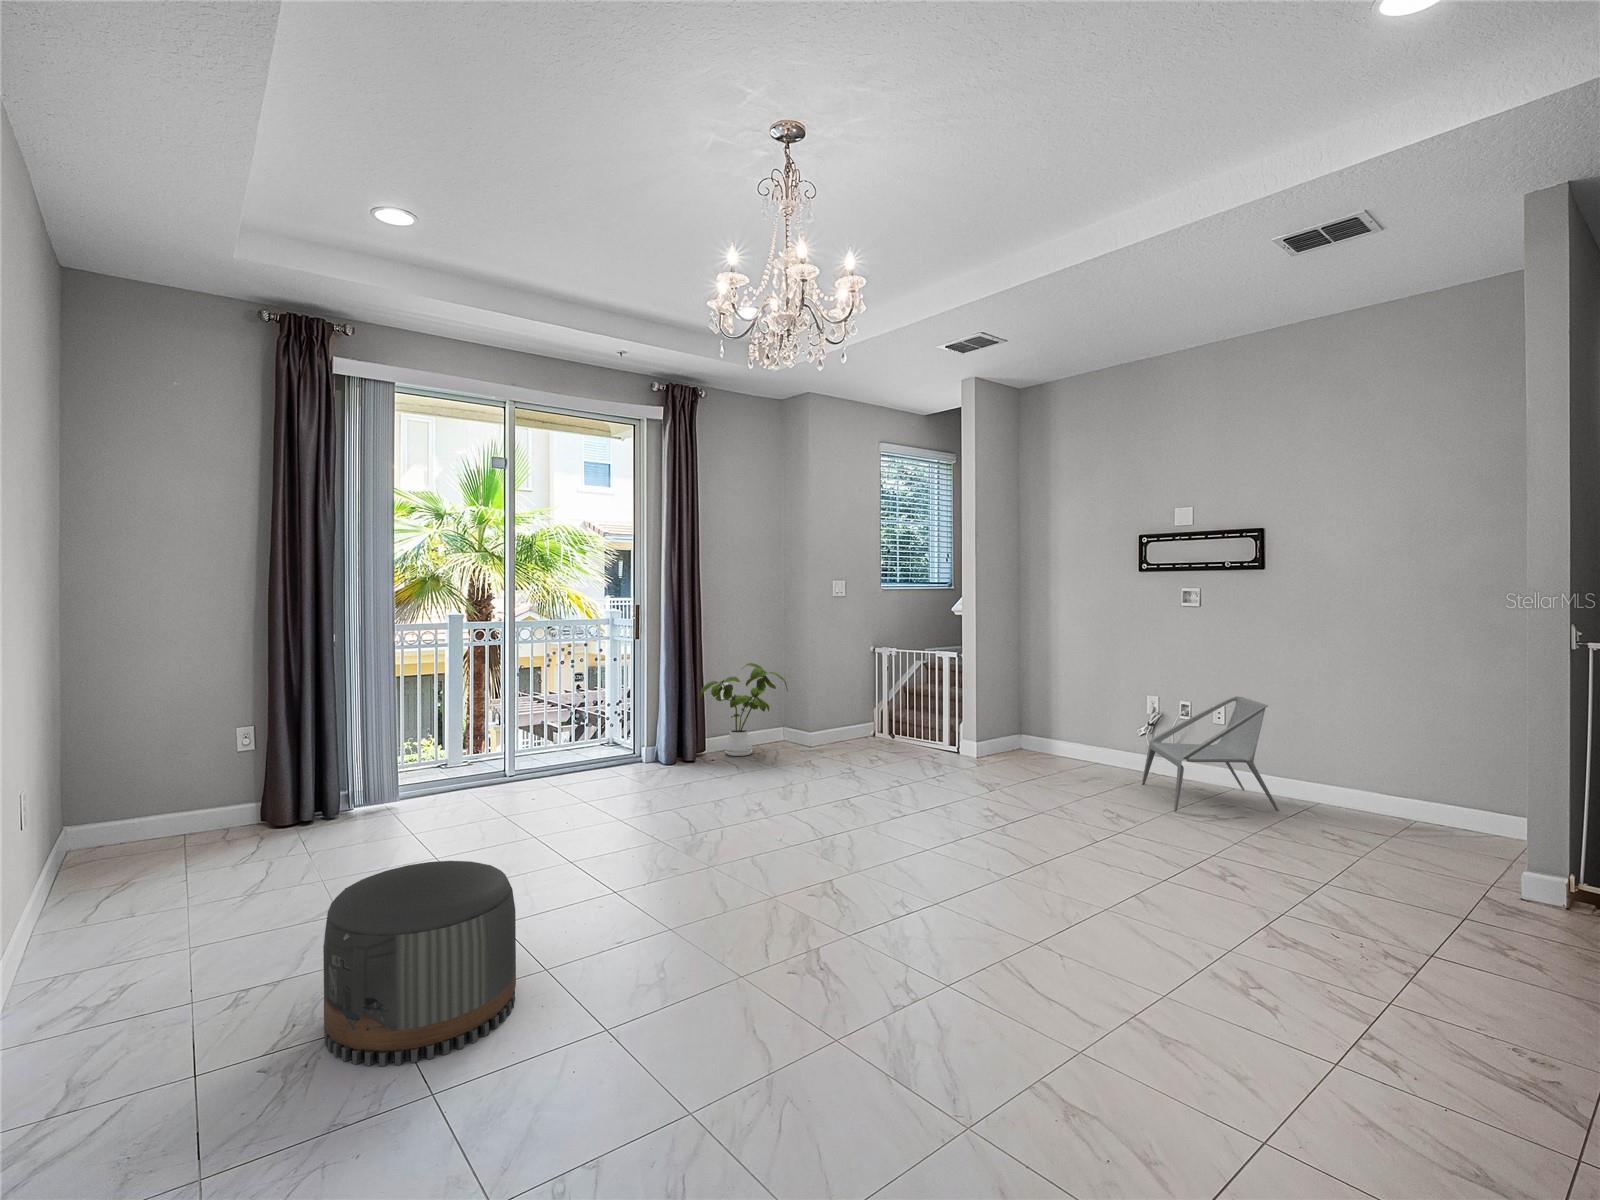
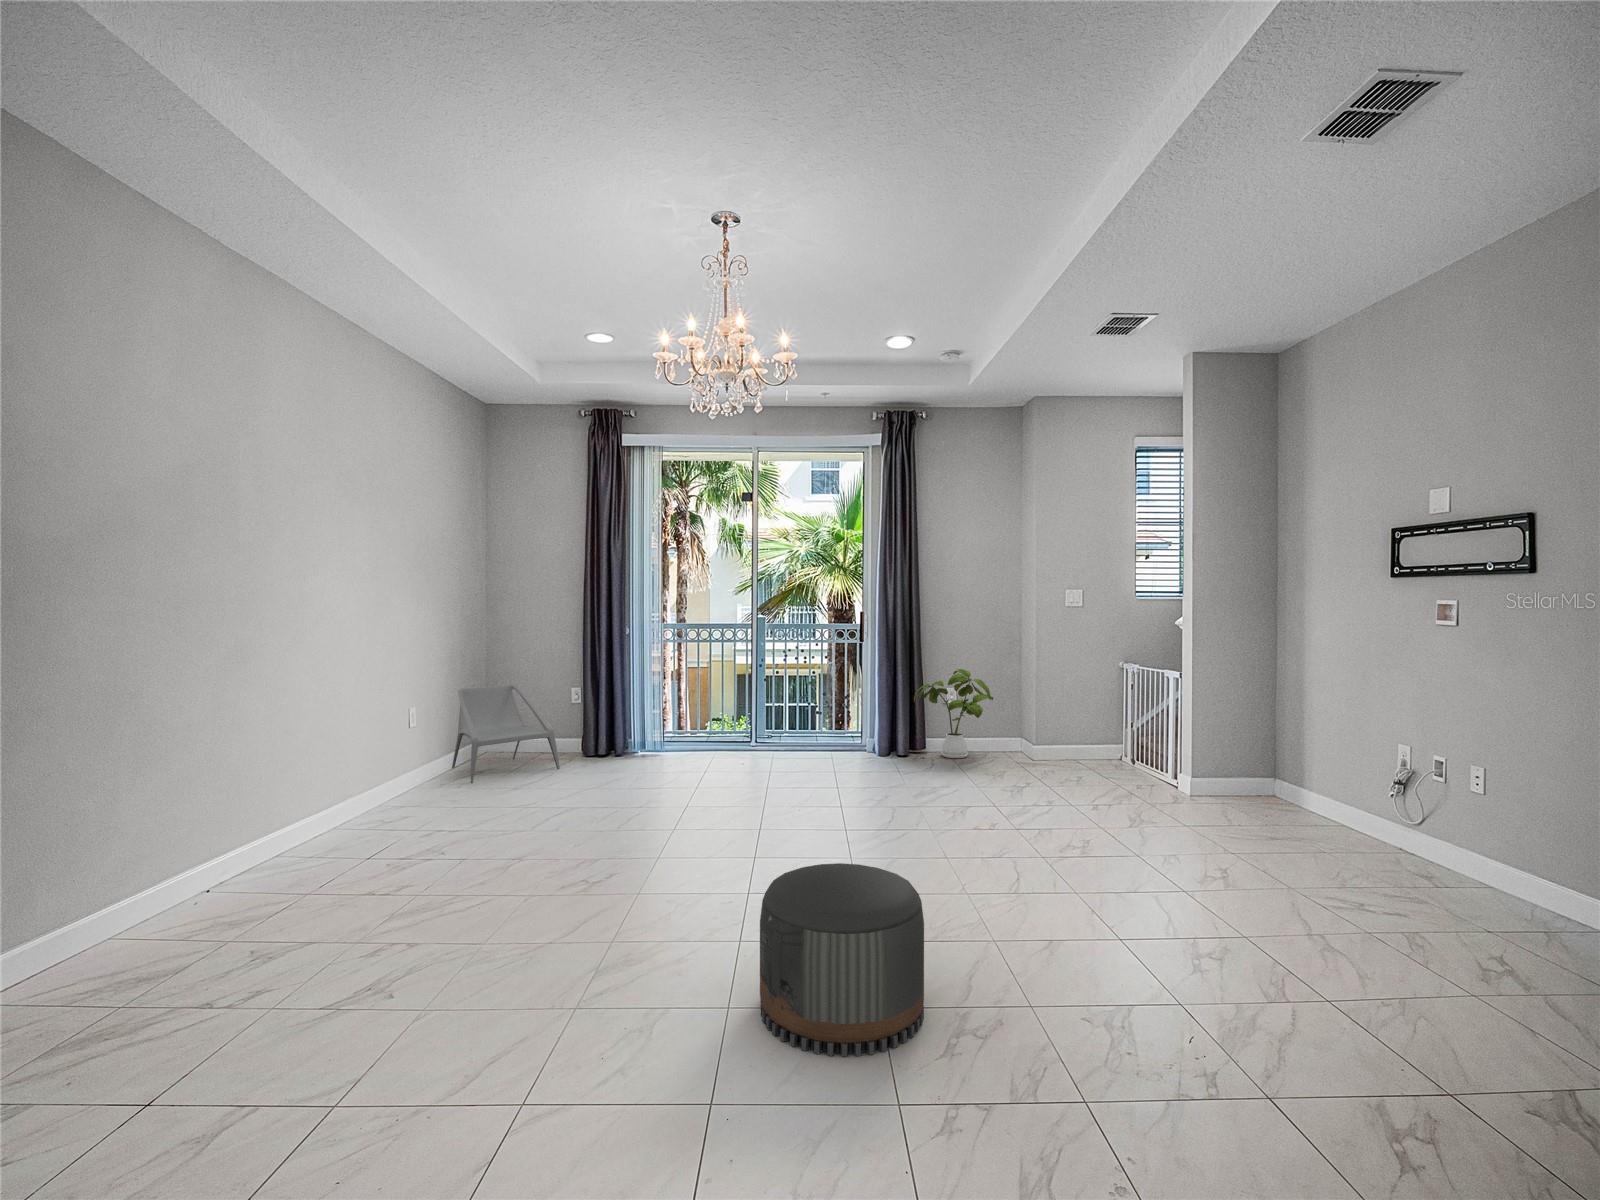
armchair: present [1142,696,1279,812] -> present [452,685,560,783]
pouf: present [323,861,516,1066] -> present [760,863,924,1056]

